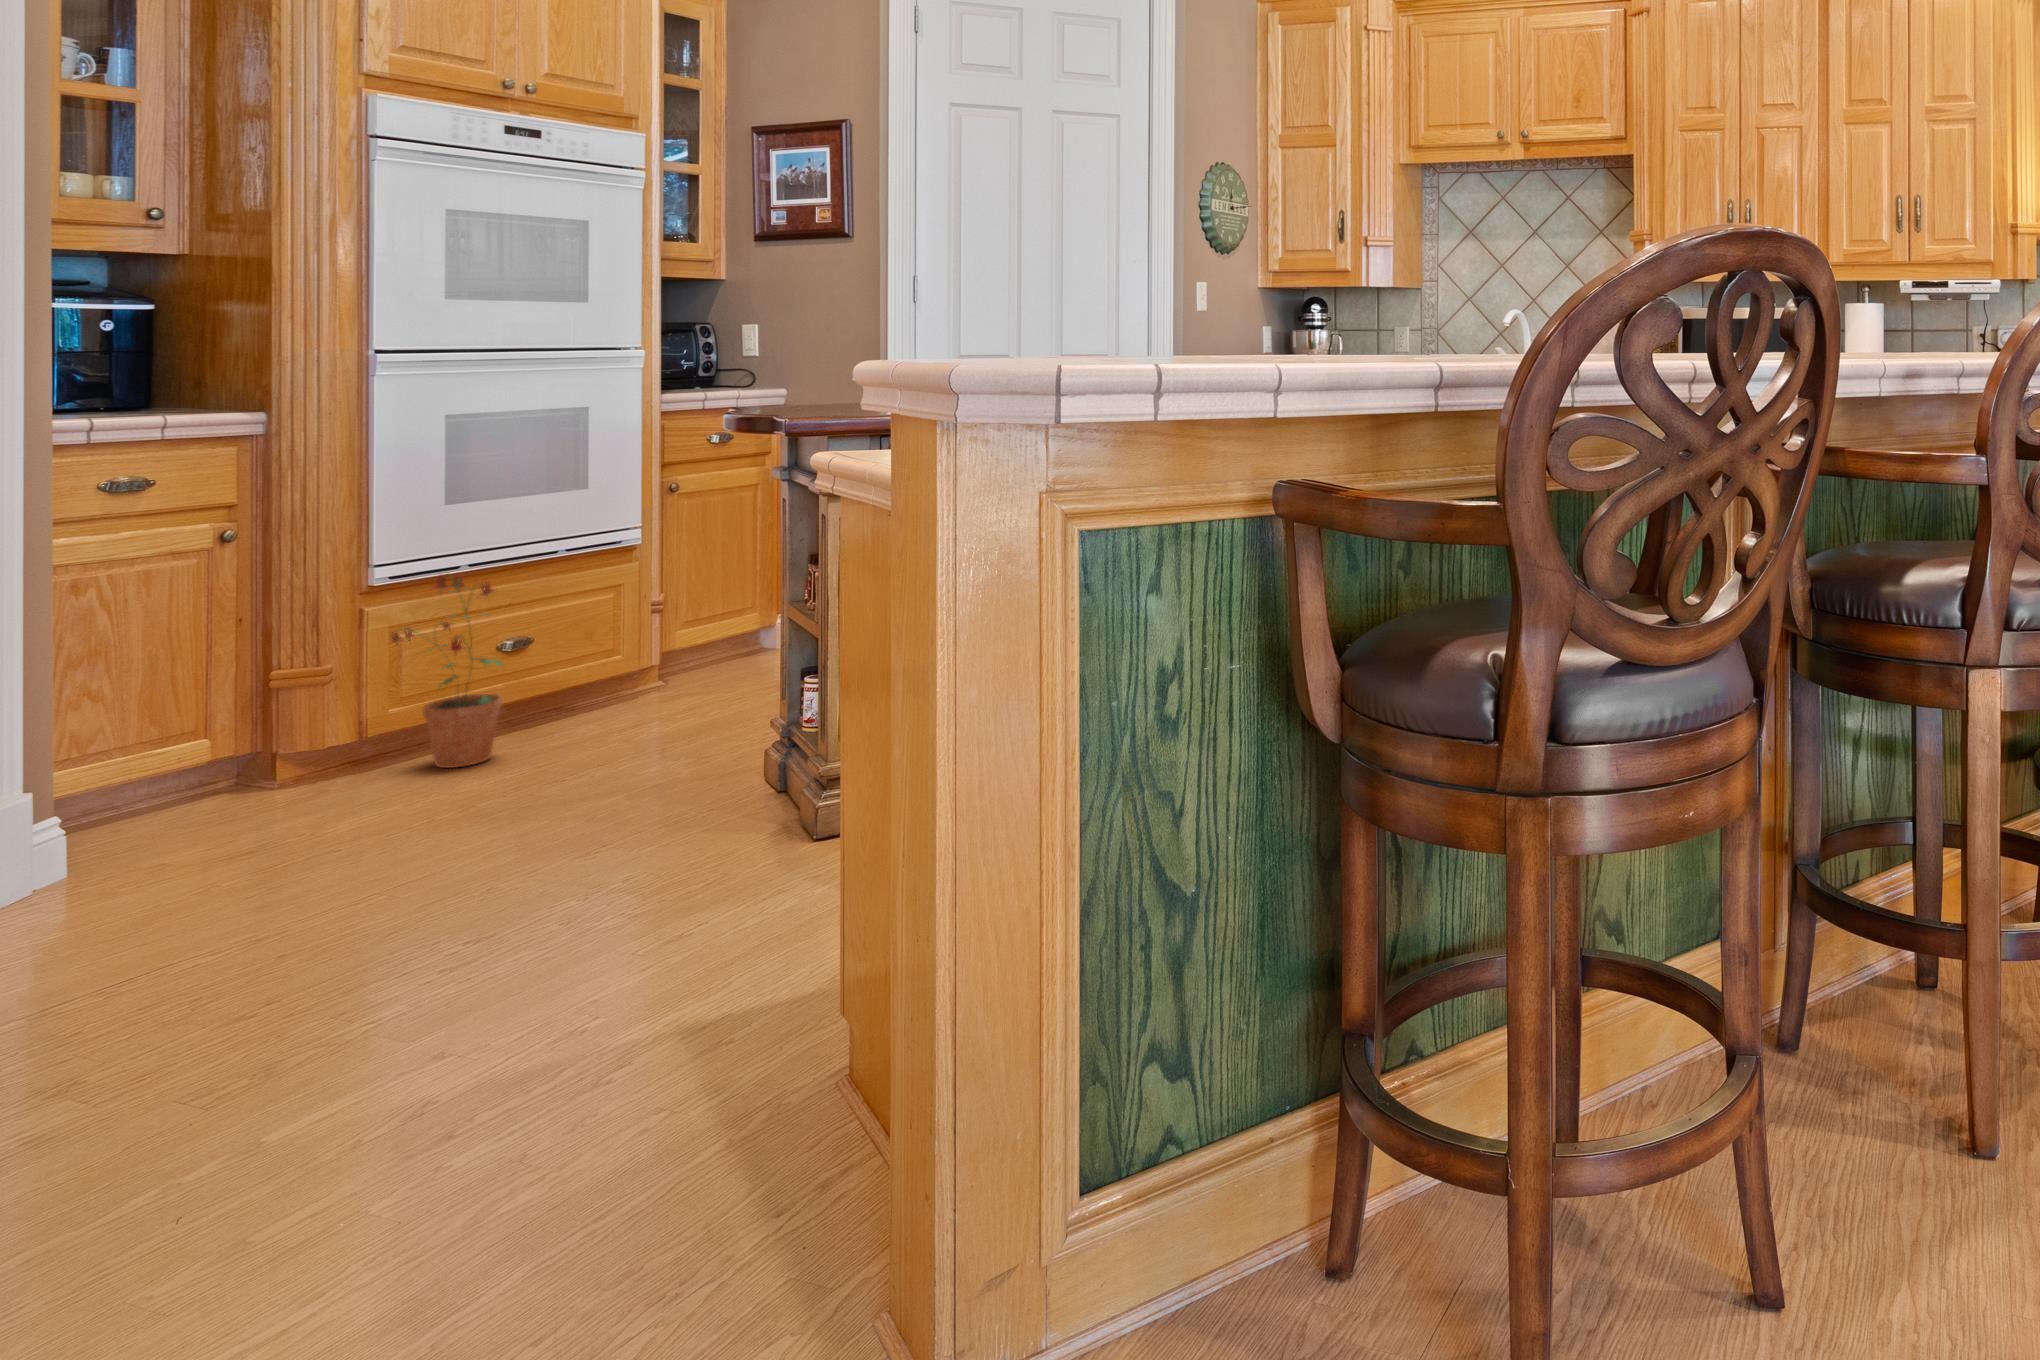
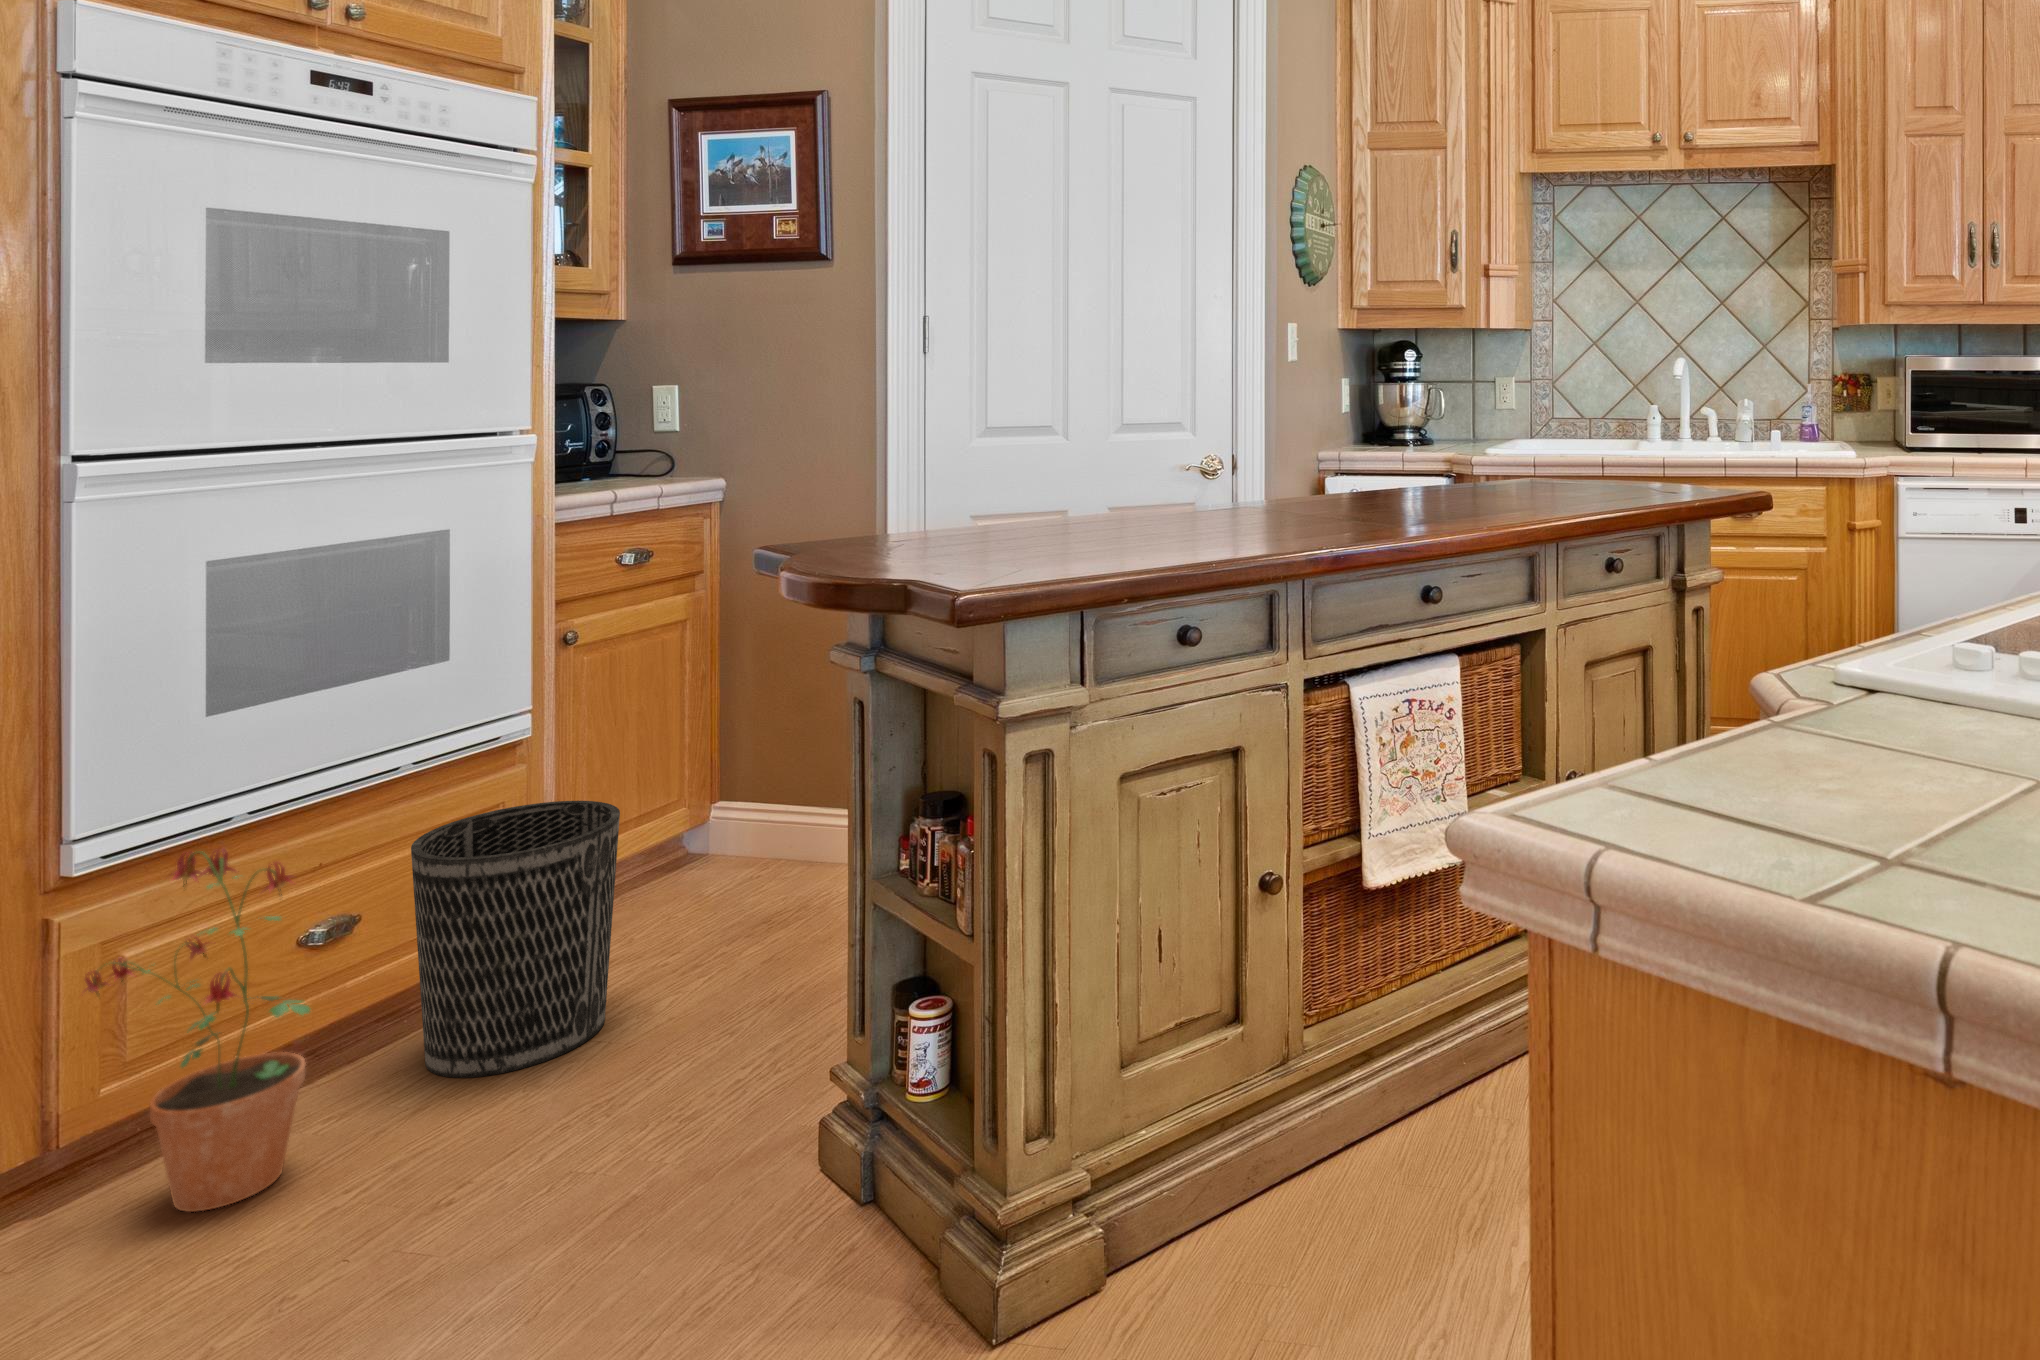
wastebasket: none [566,581,688,732] -> present [411,801,620,1078]

